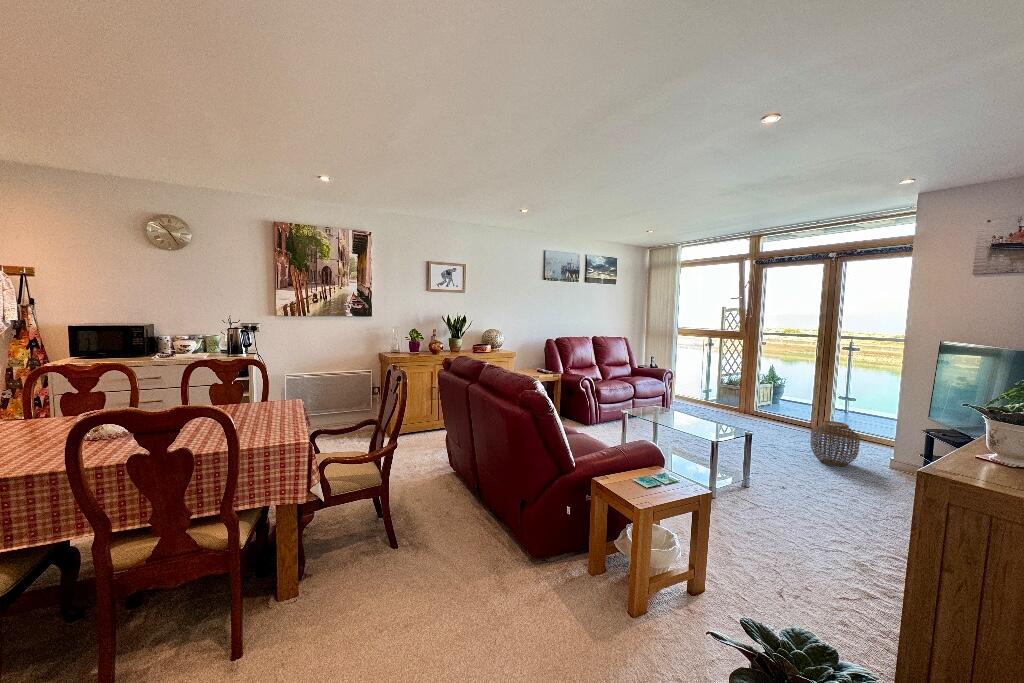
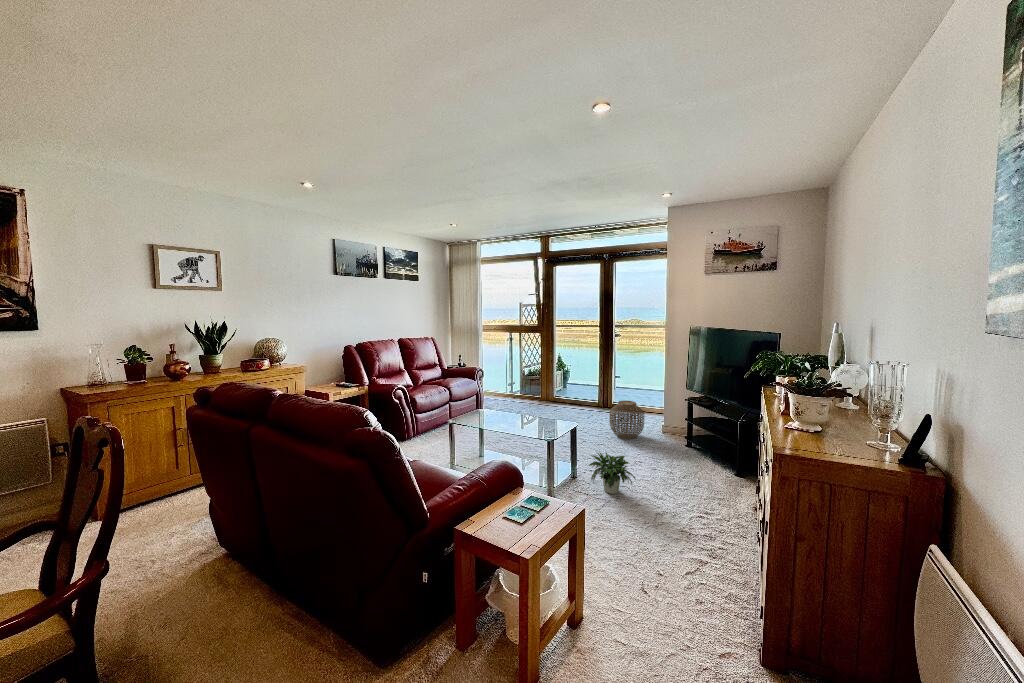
potted plant: none [742,460,813,508] -> present [589,453,635,494]

